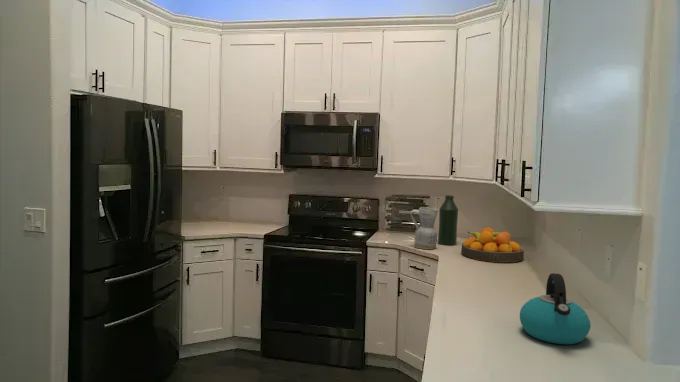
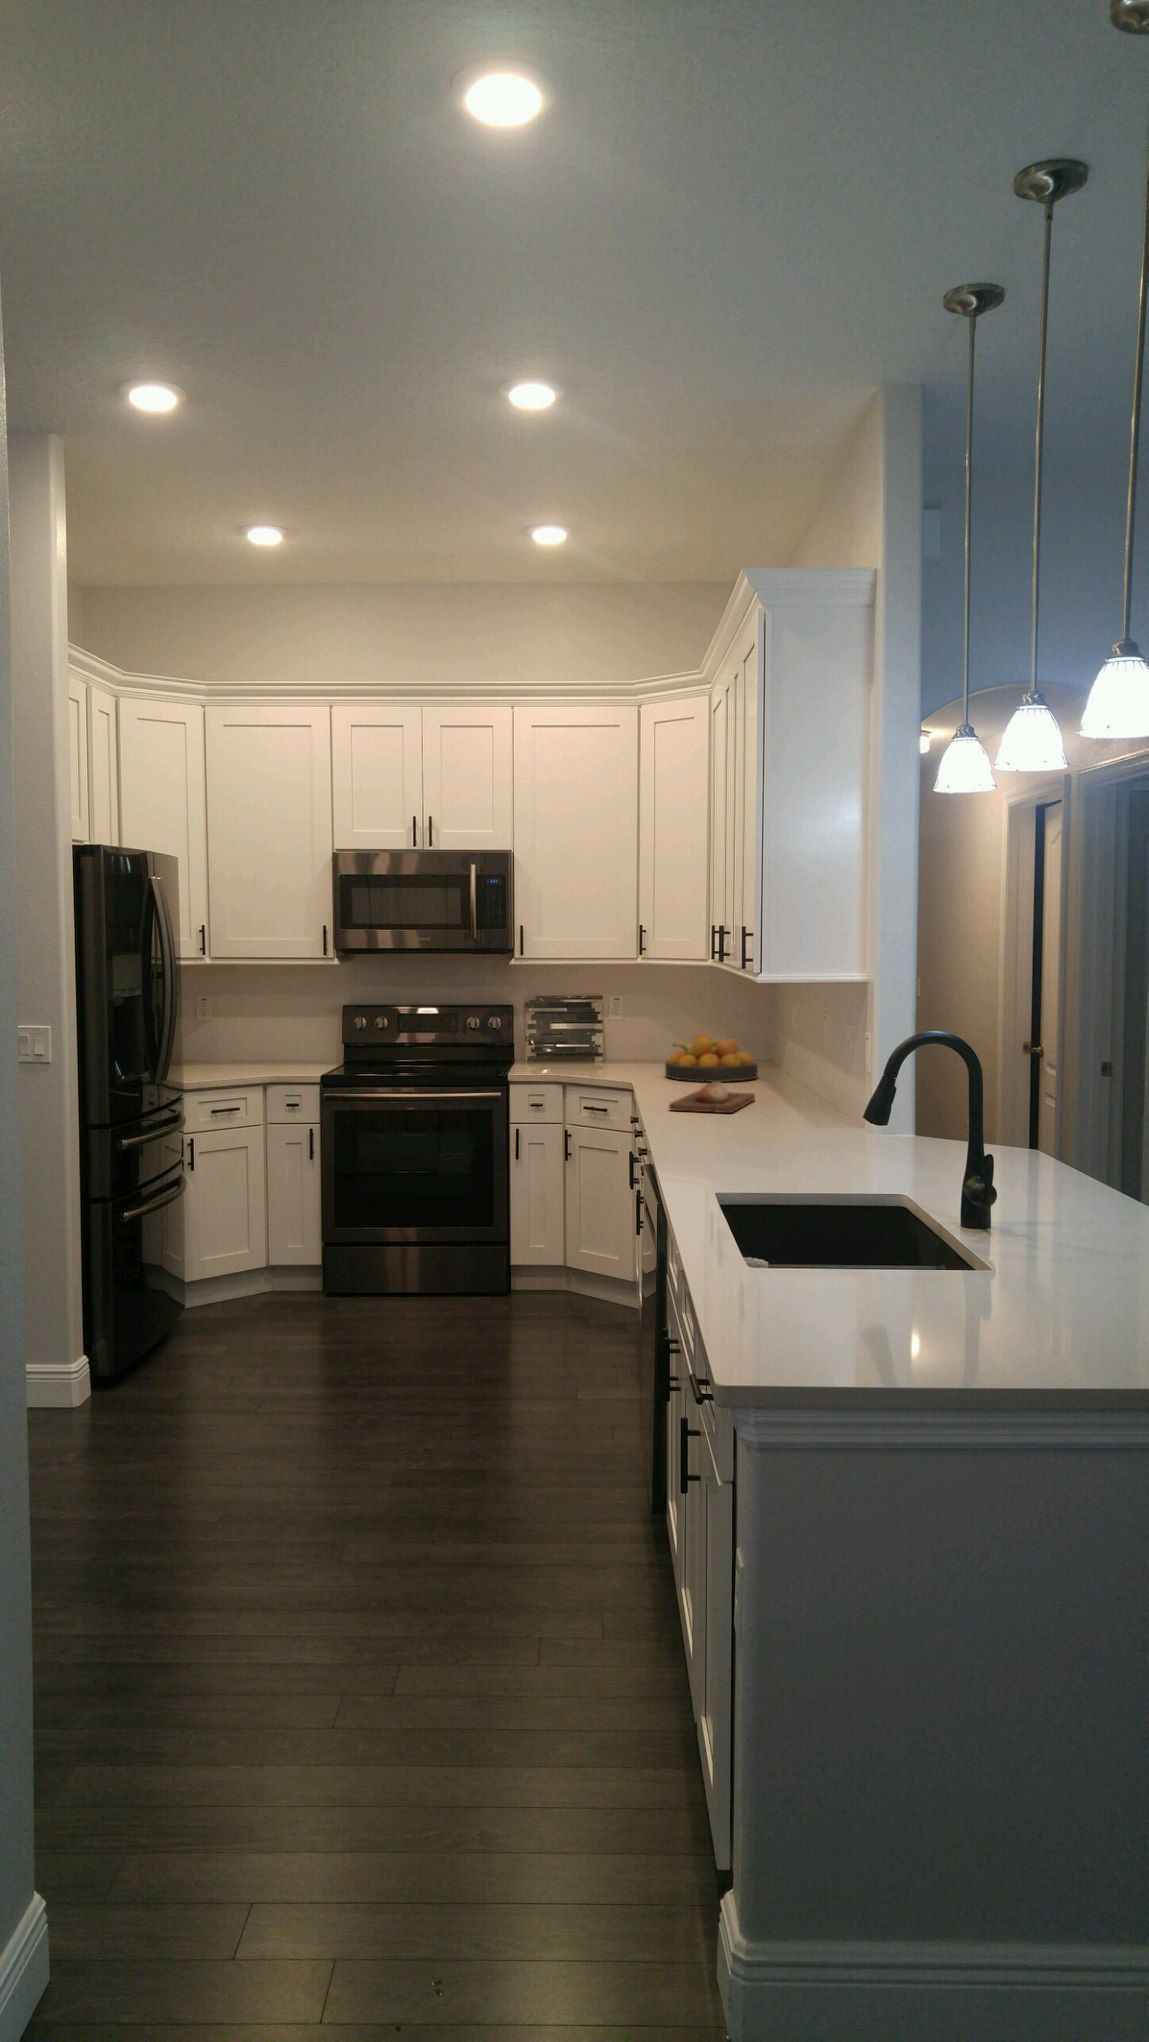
bottle: present [438,195,458,245] -> none [624,988,655,1070]
ceramic pitcher: present [411,207,438,249] -> none [581,1009,625,1075]
bread loaf: none [455,273,524,307] -> present [669,1082,755,1113]
kettle: present [520,273,591,344] -> none [747,1055,822,1129]

